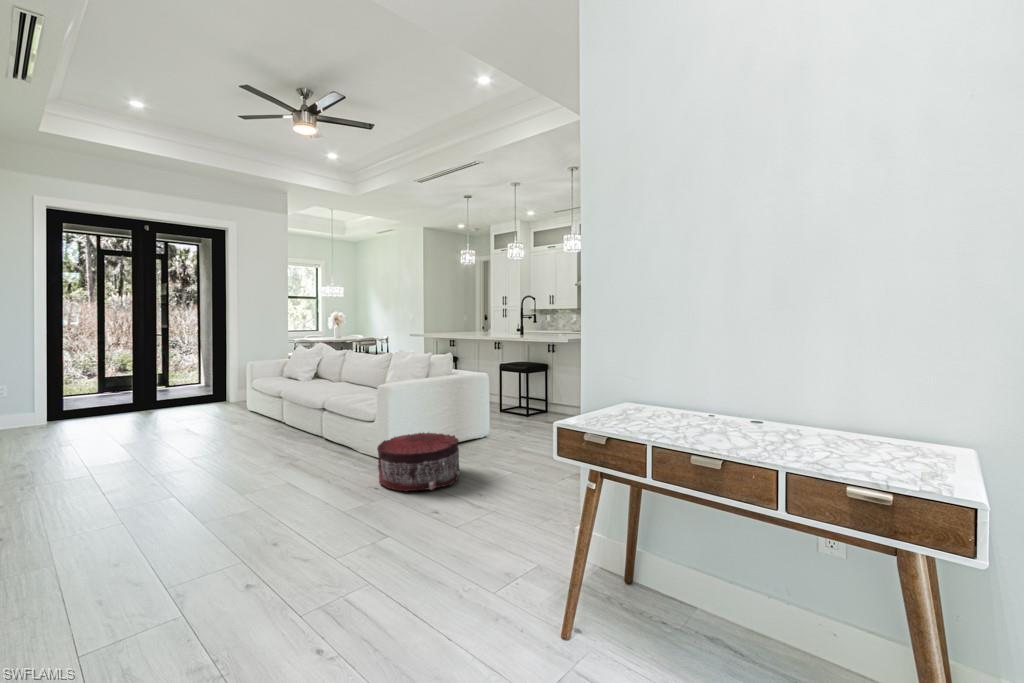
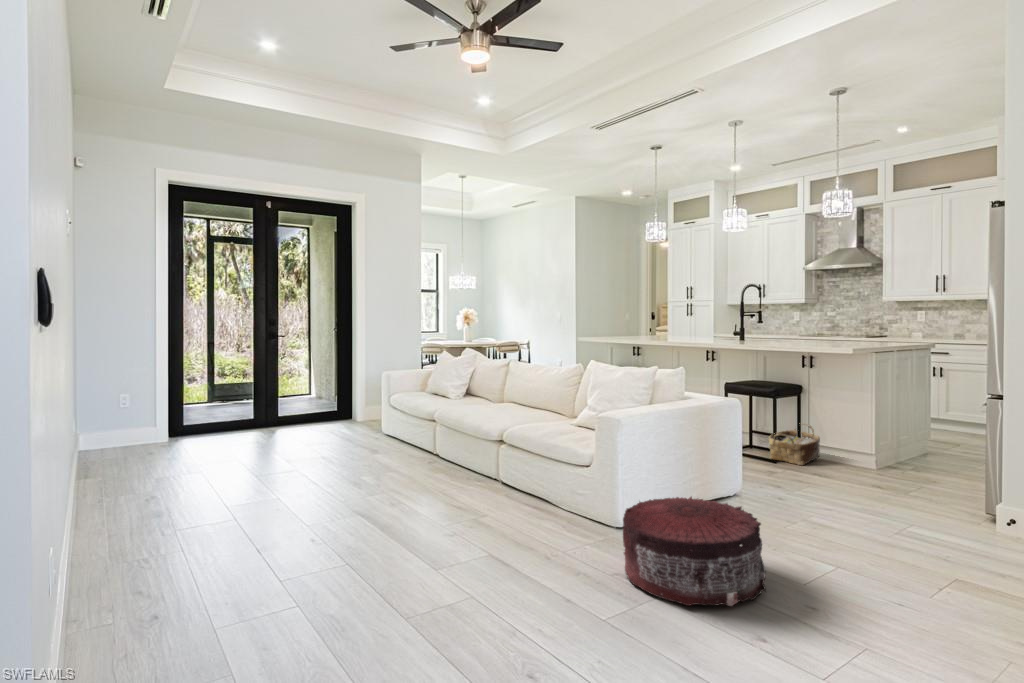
woven basket: none [526,390,558,418] -> present [769,423,820,465]

